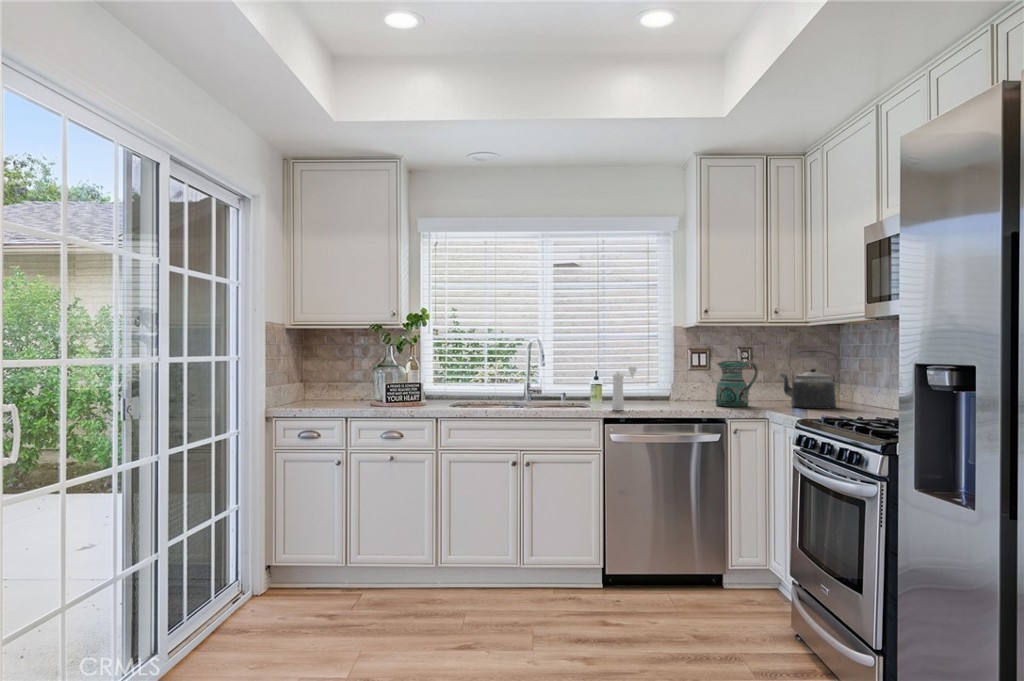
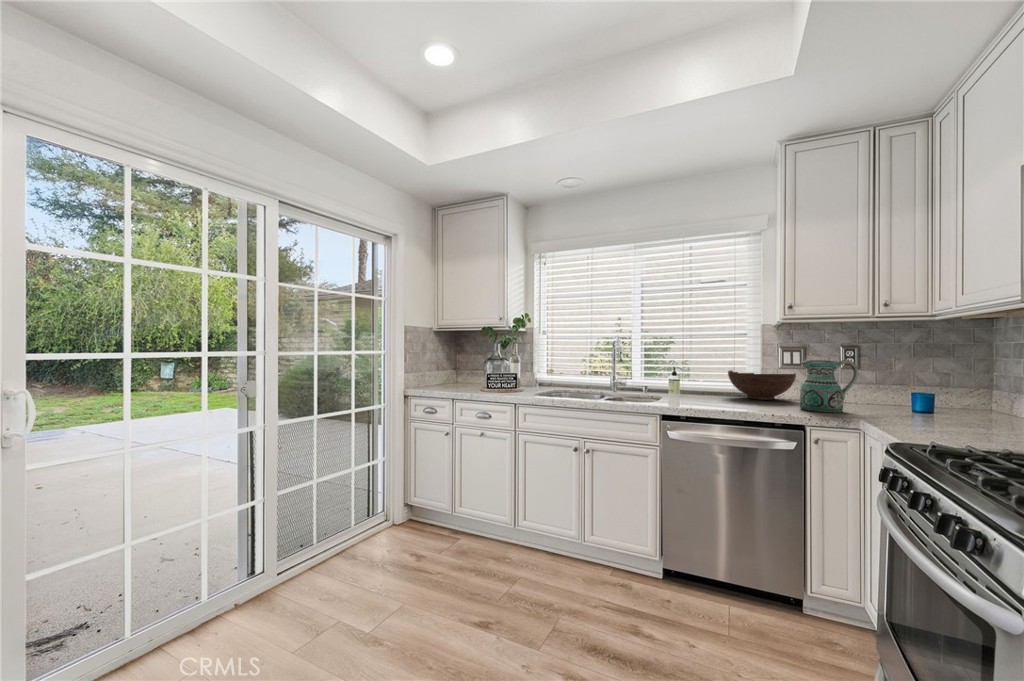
kettle: present [780,351,838,409] -> none [889,349,985,424]
pepper mill: present [612,367,637,410] -> none [667,365,698,408]
fruit bowl: none [645,373,705,401] -> present [728,370,796,400]

